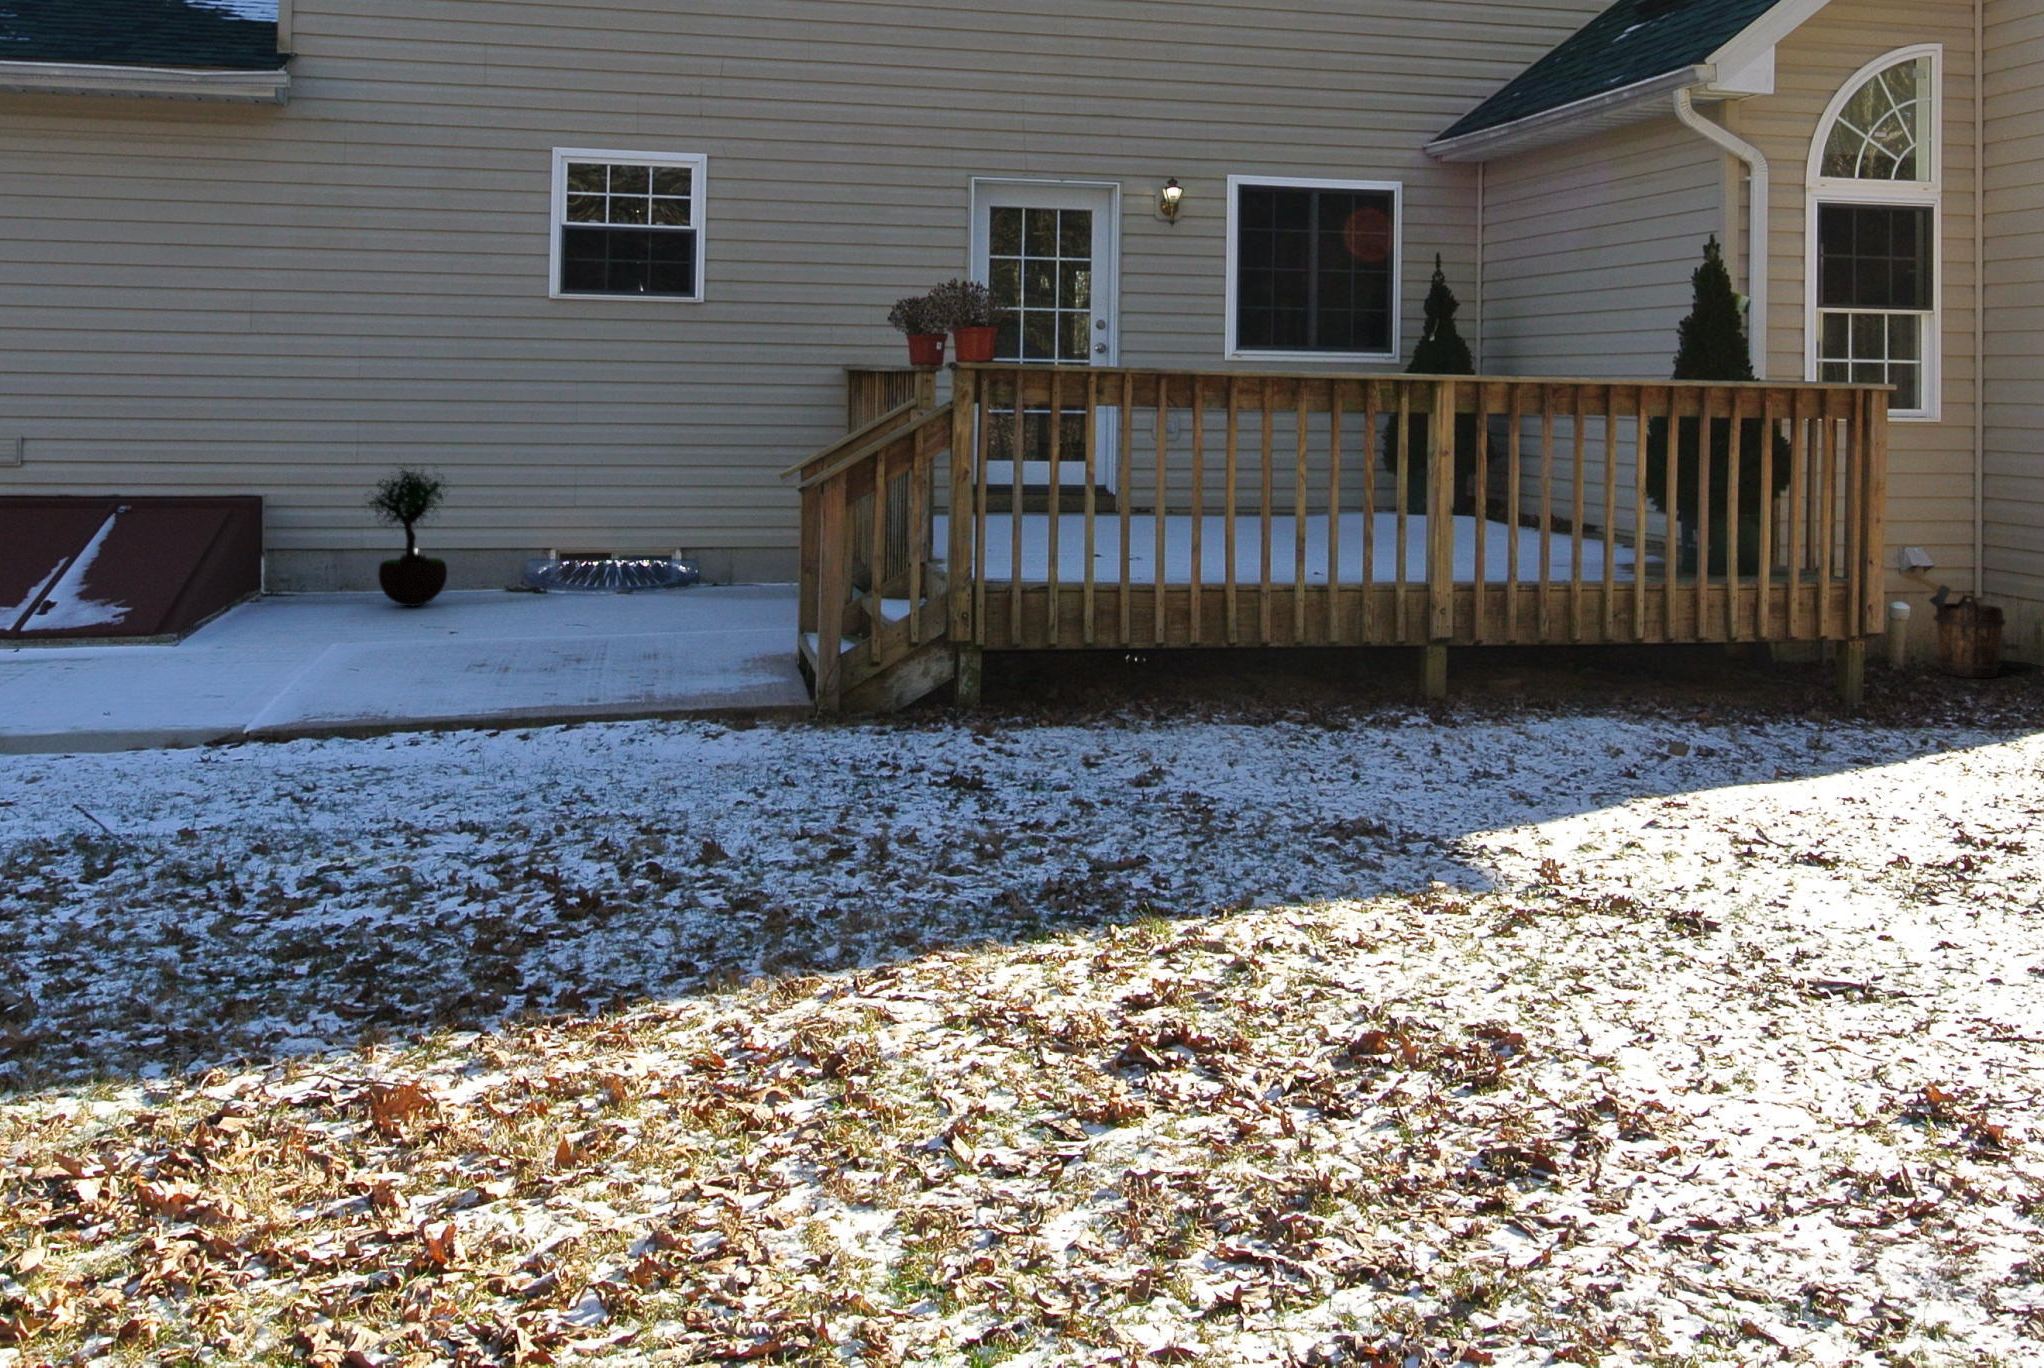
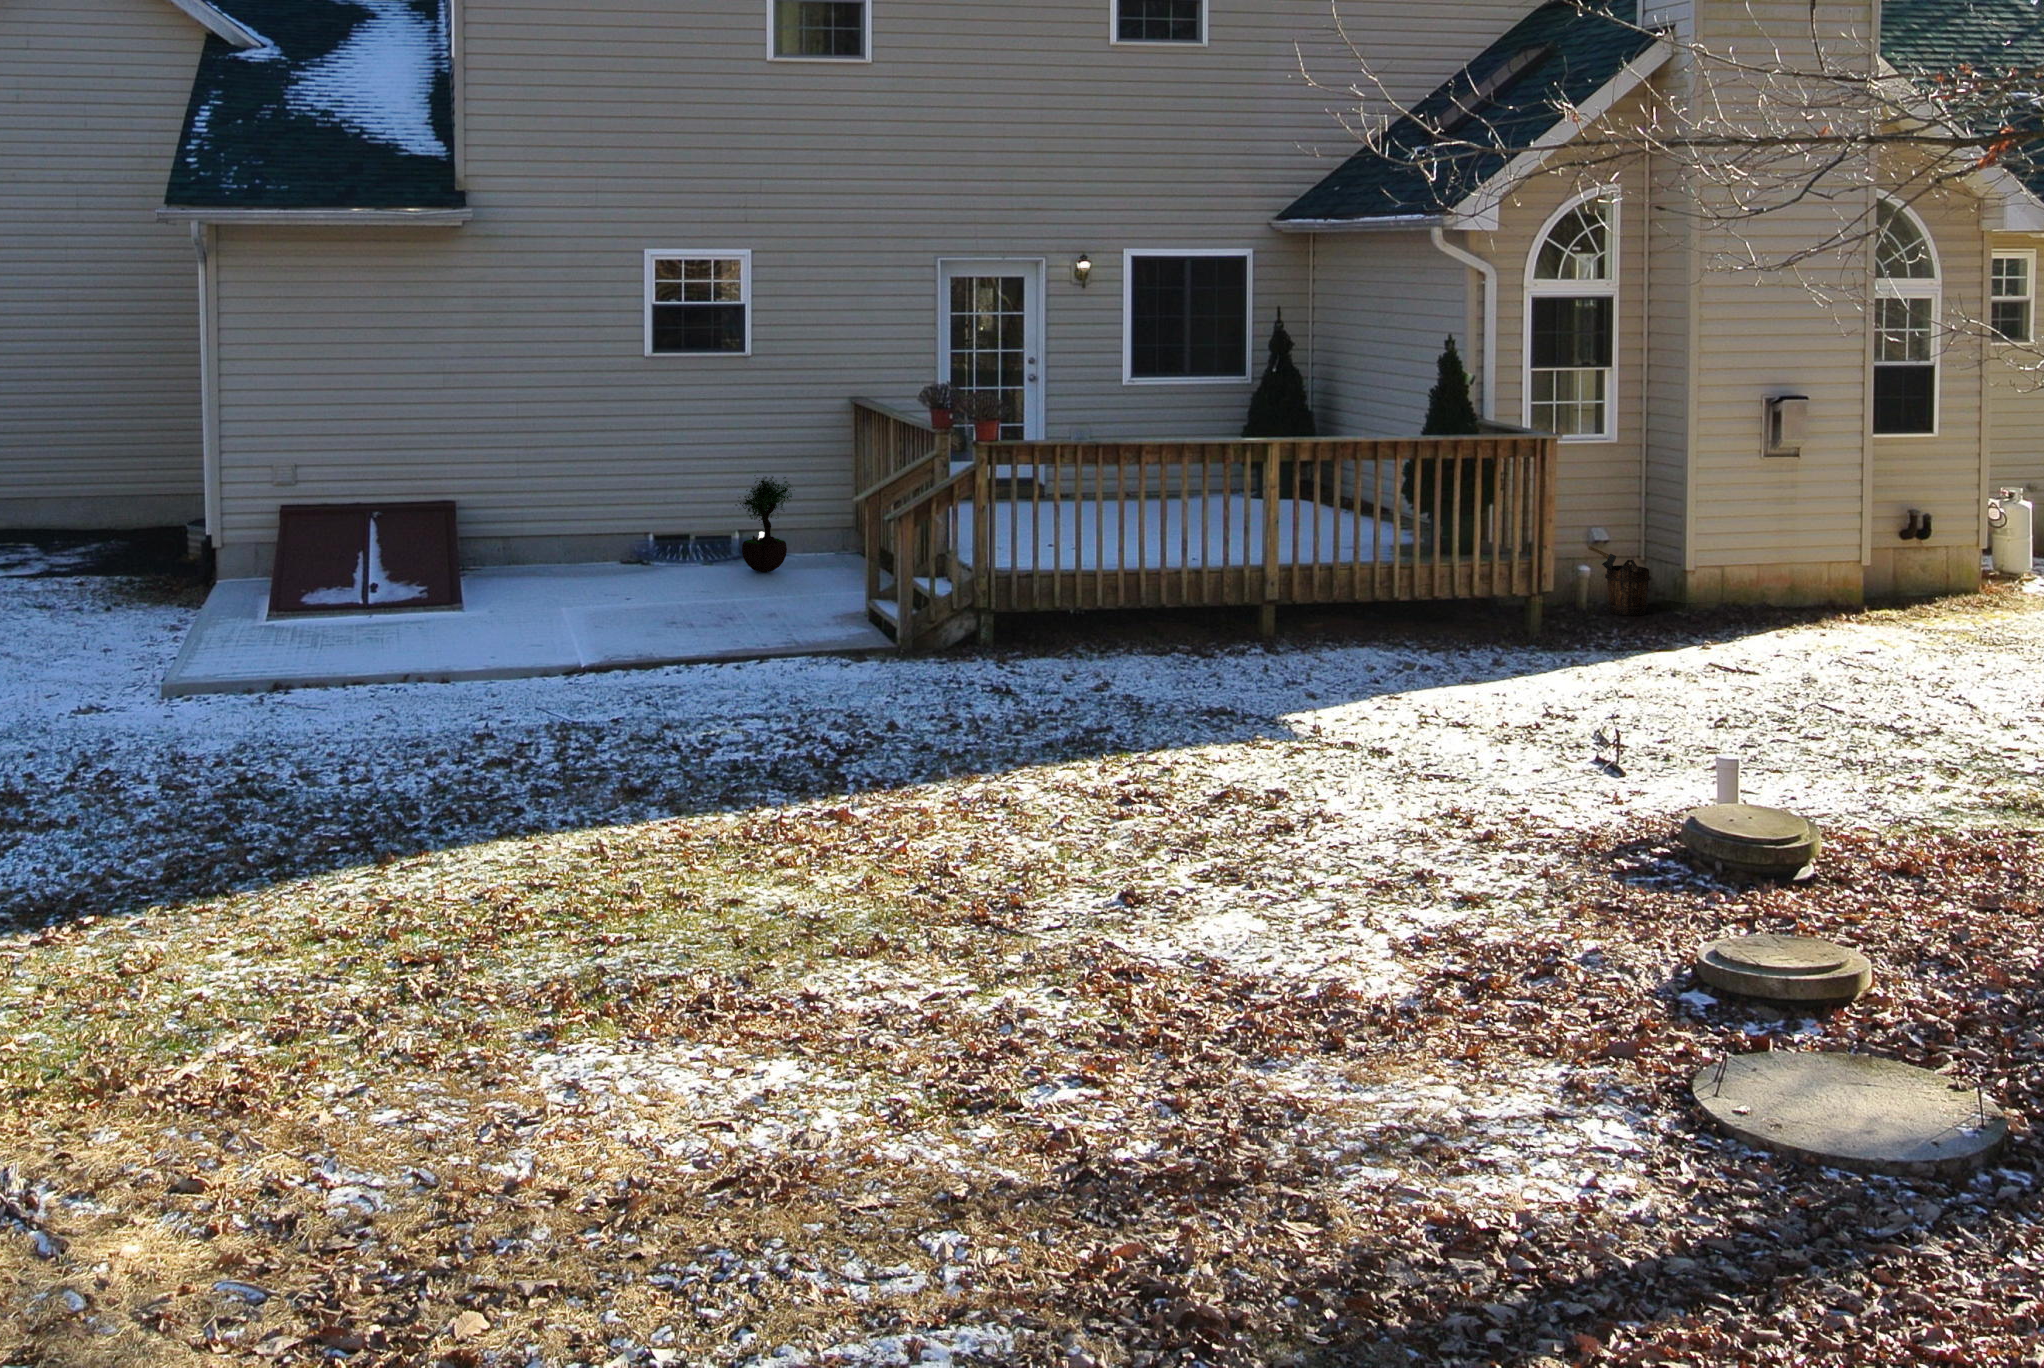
potted tree: present [368,465,447,606] -> present [736,475,795,572]

